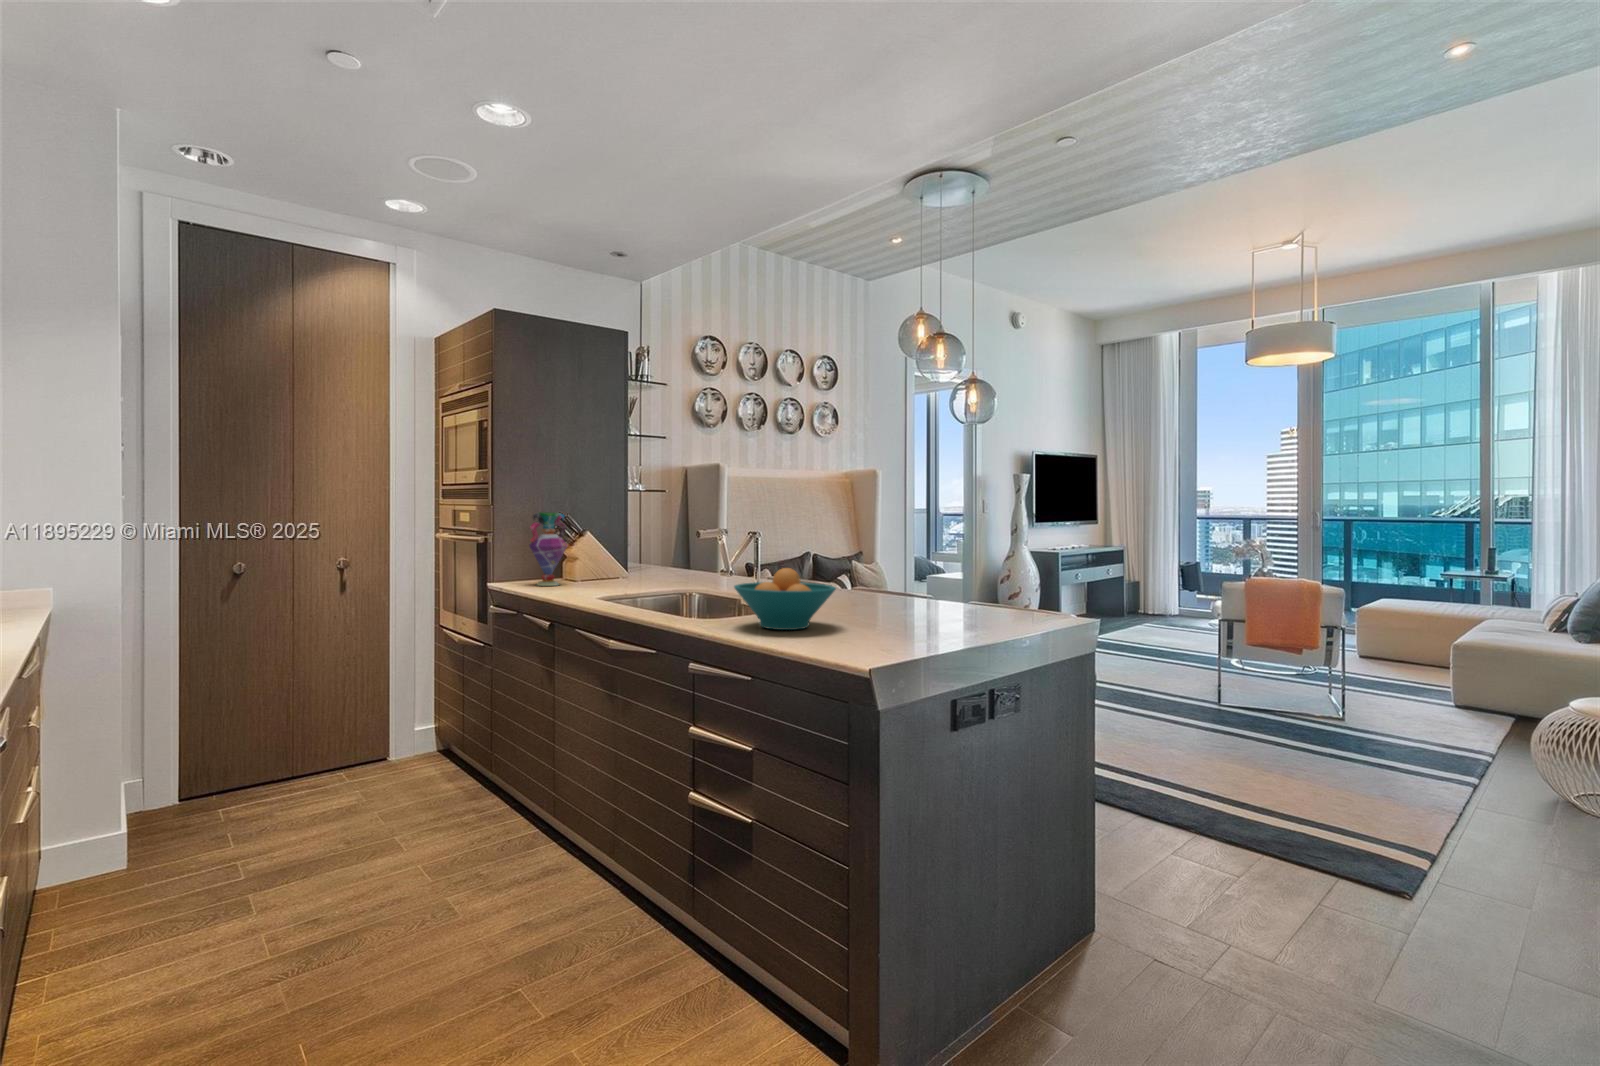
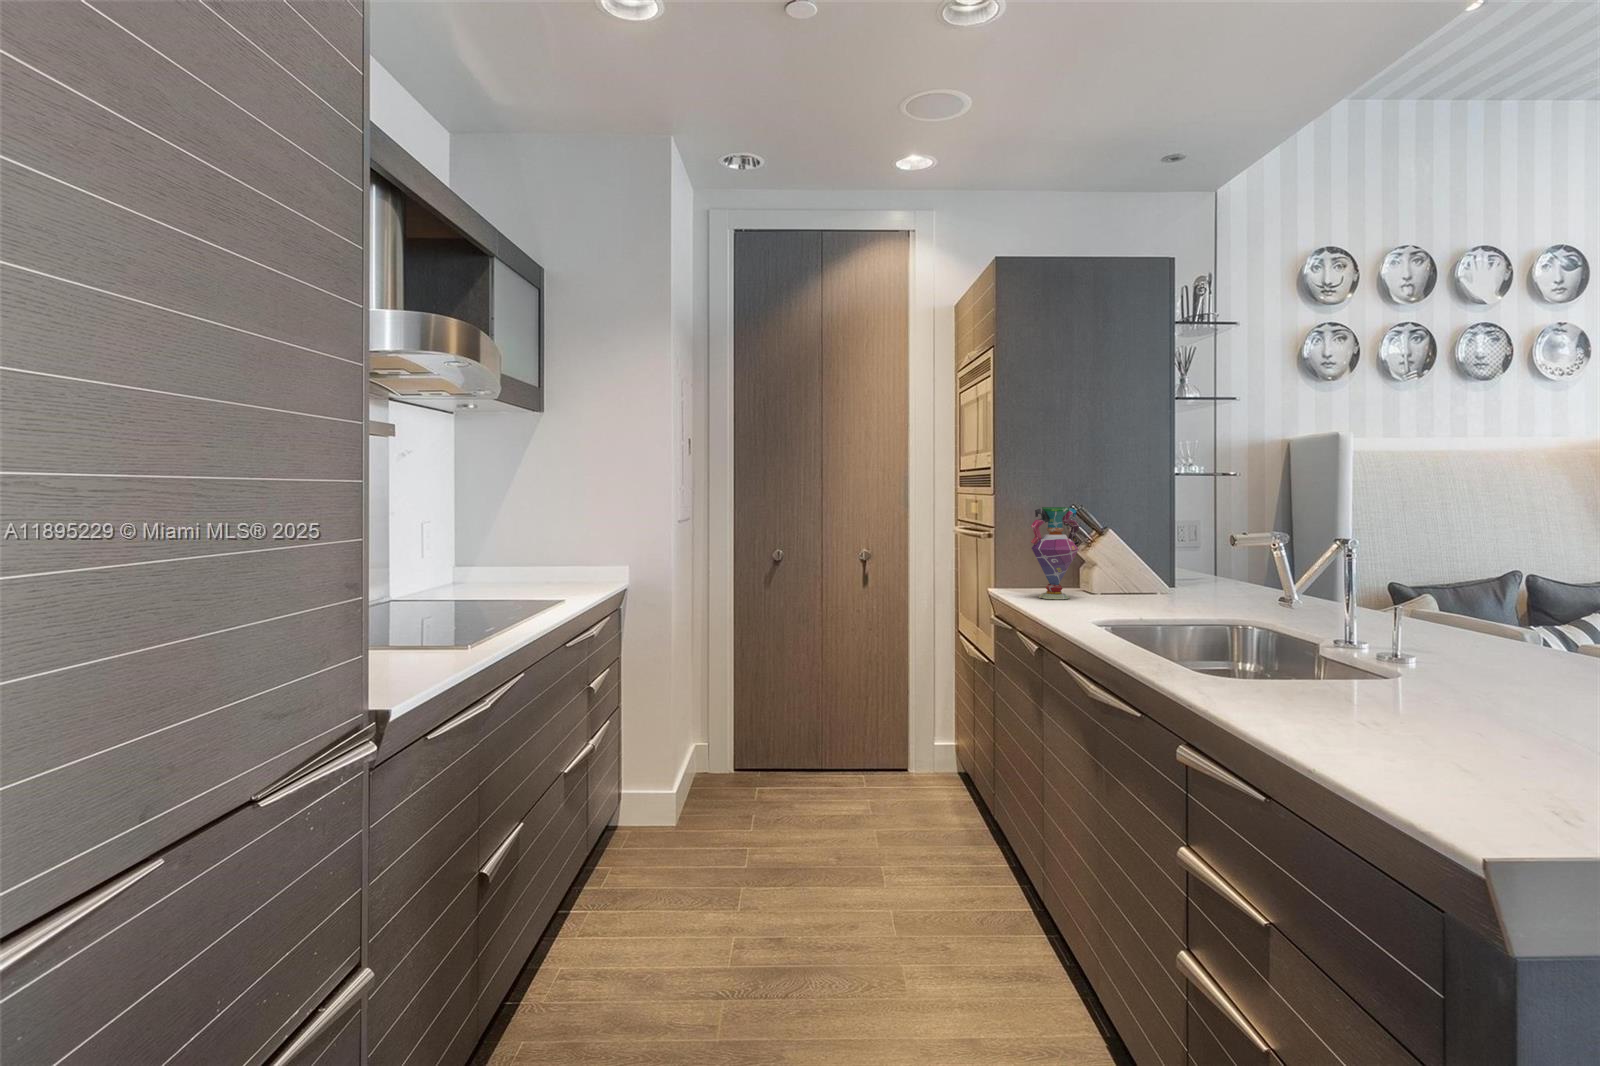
fruit bowl: present [734,568,836,630] -> none [1257,607,1486,724]

